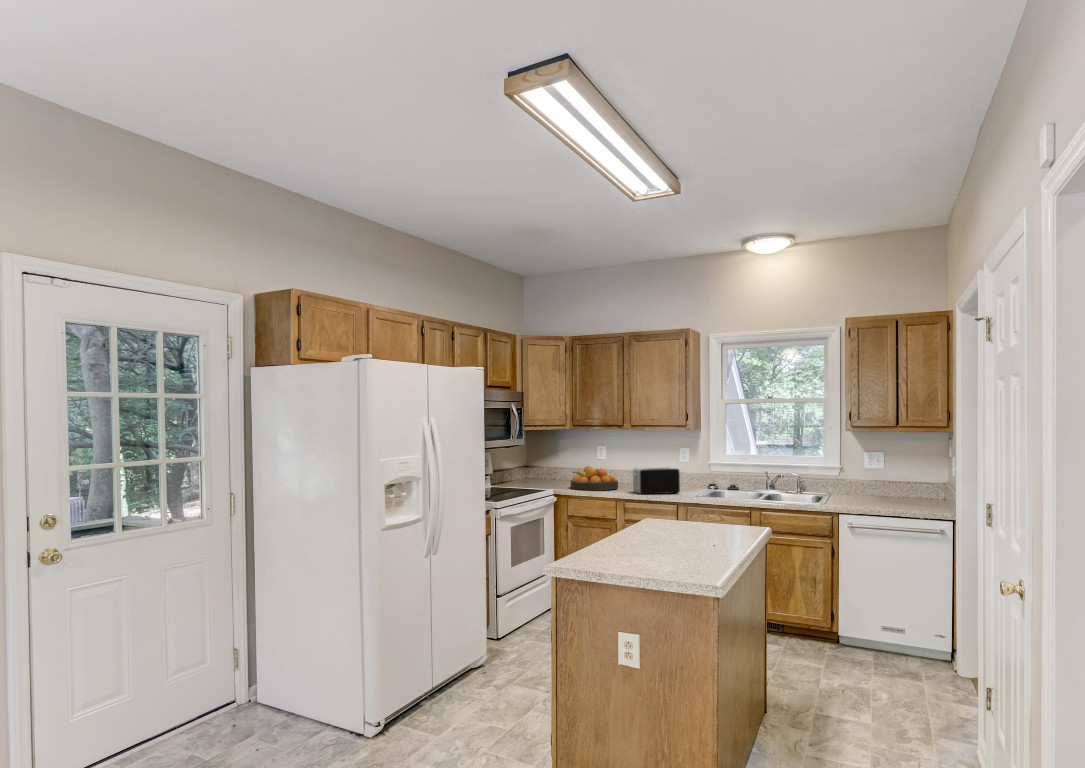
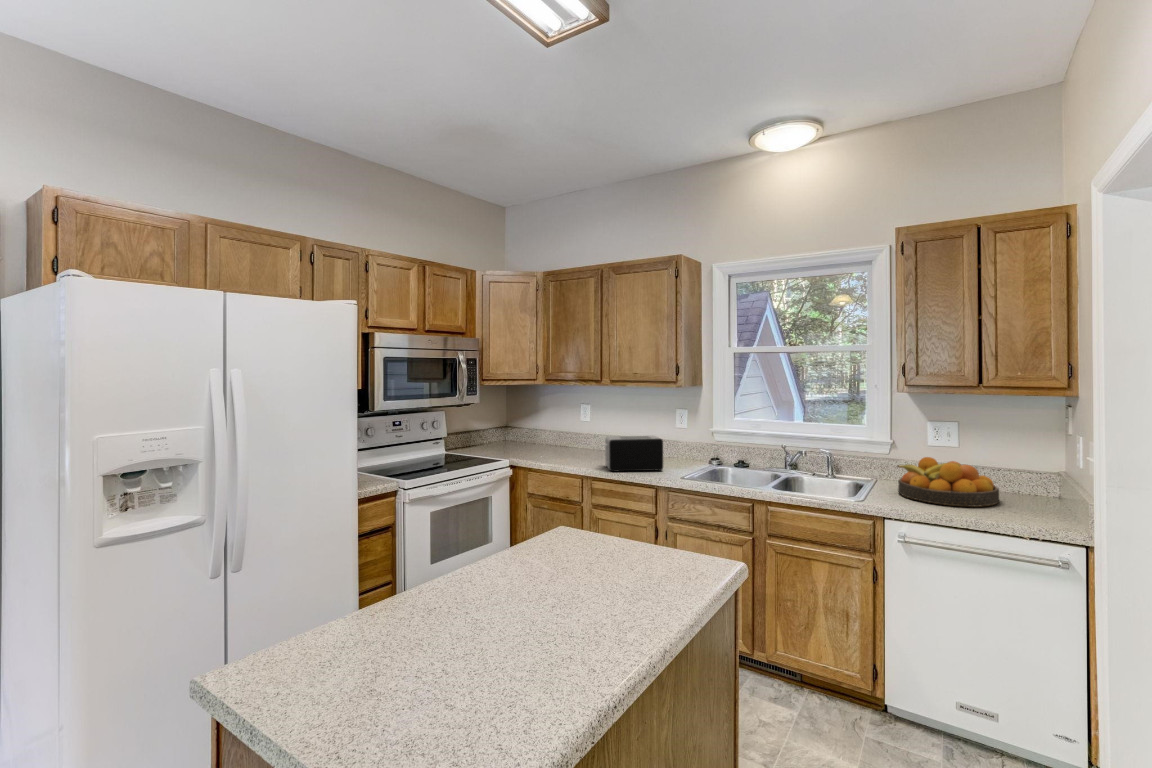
fruit bowl: present [570,466,618,490] -> present [897,457,999,507]

